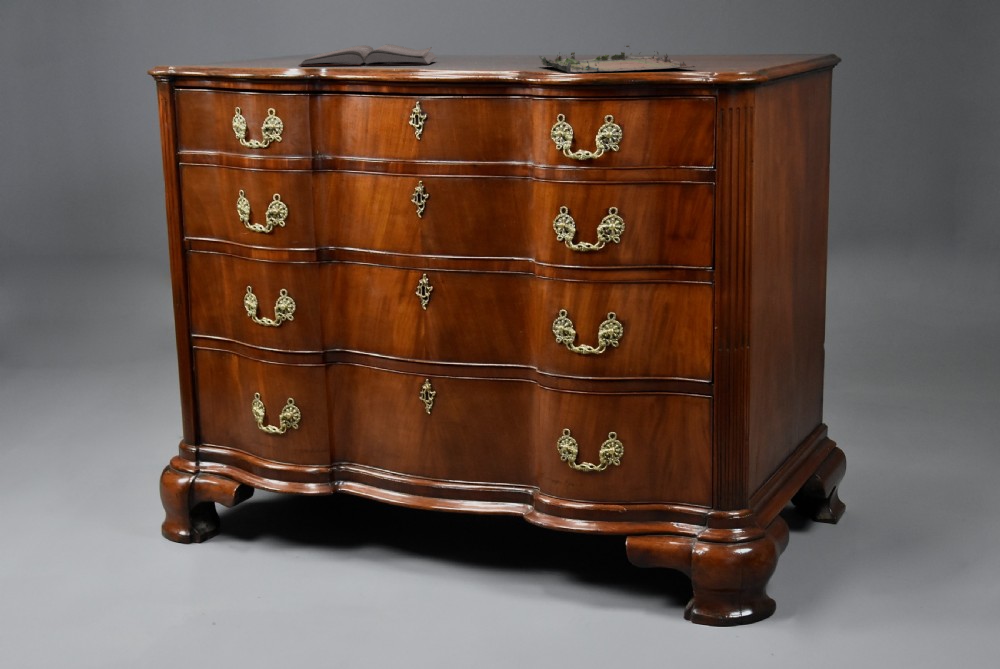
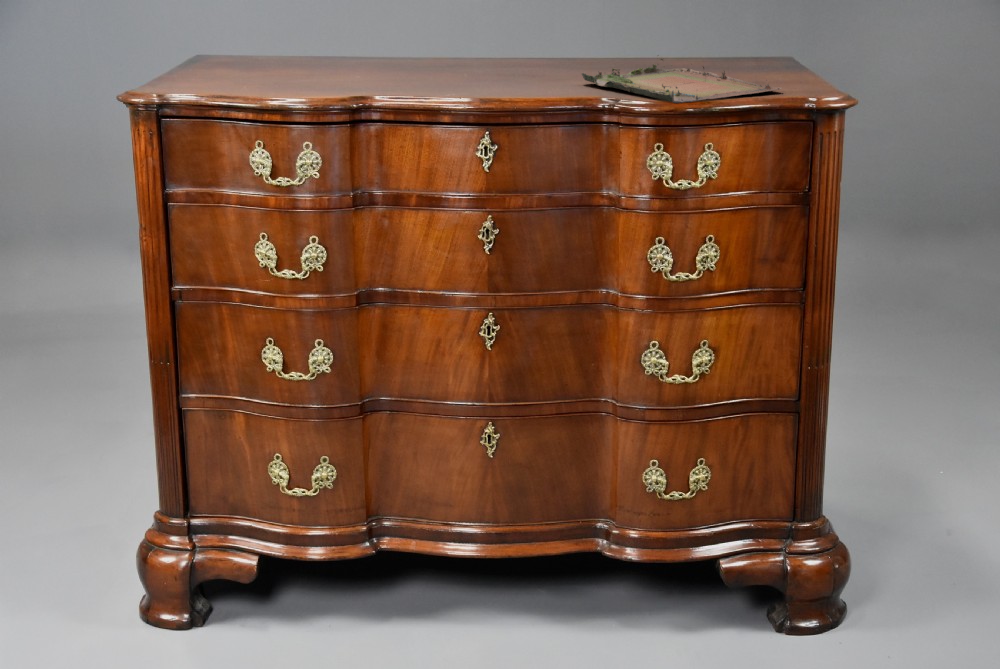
hardback book: present [298,44,437,66] -> none [277,54,437,87]

